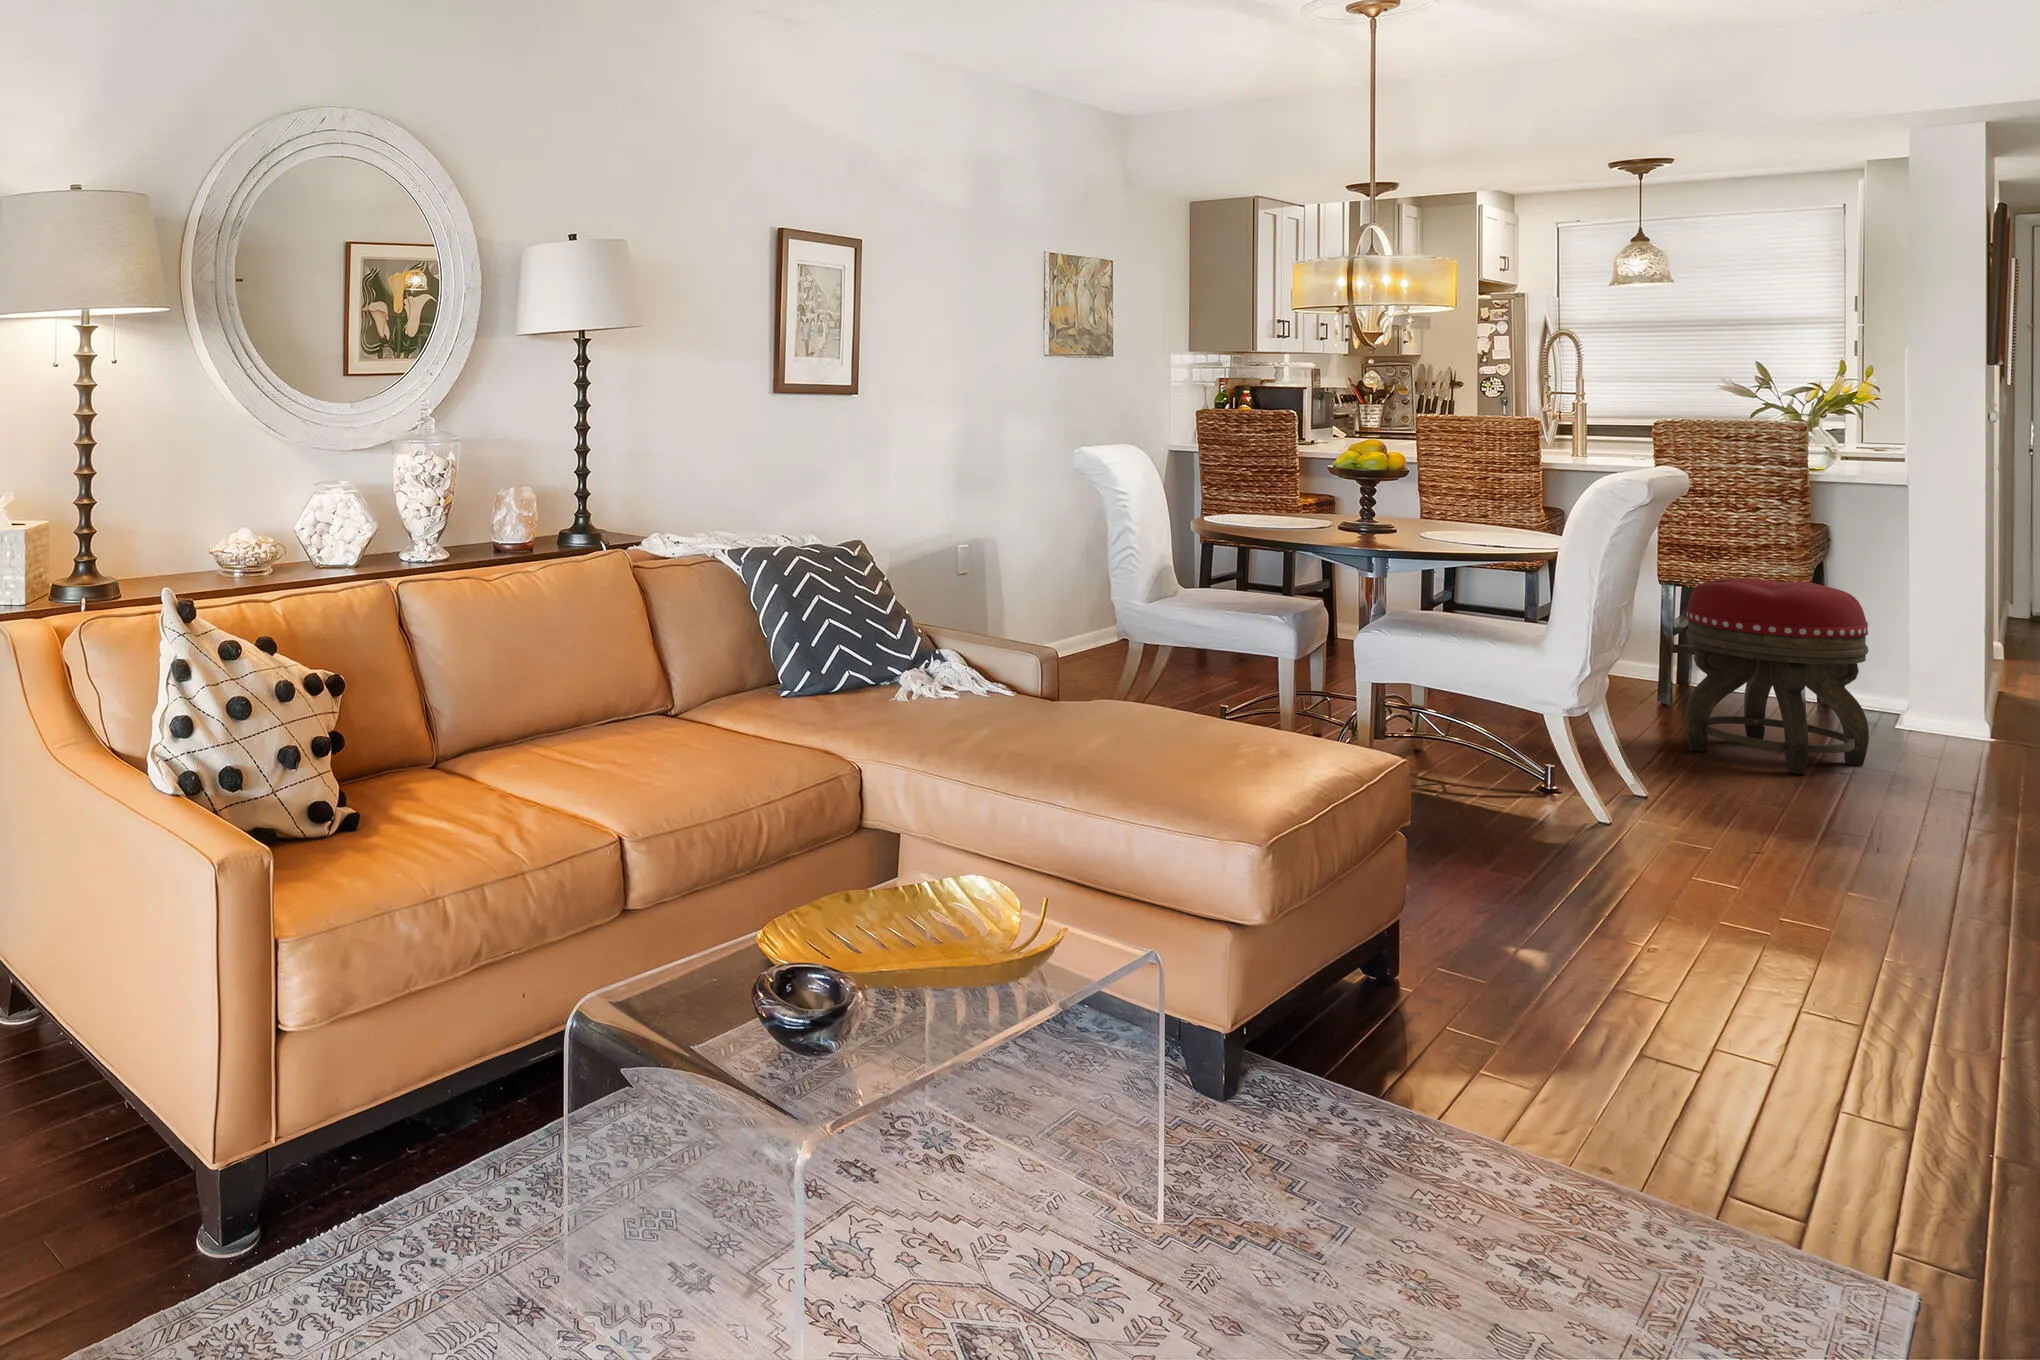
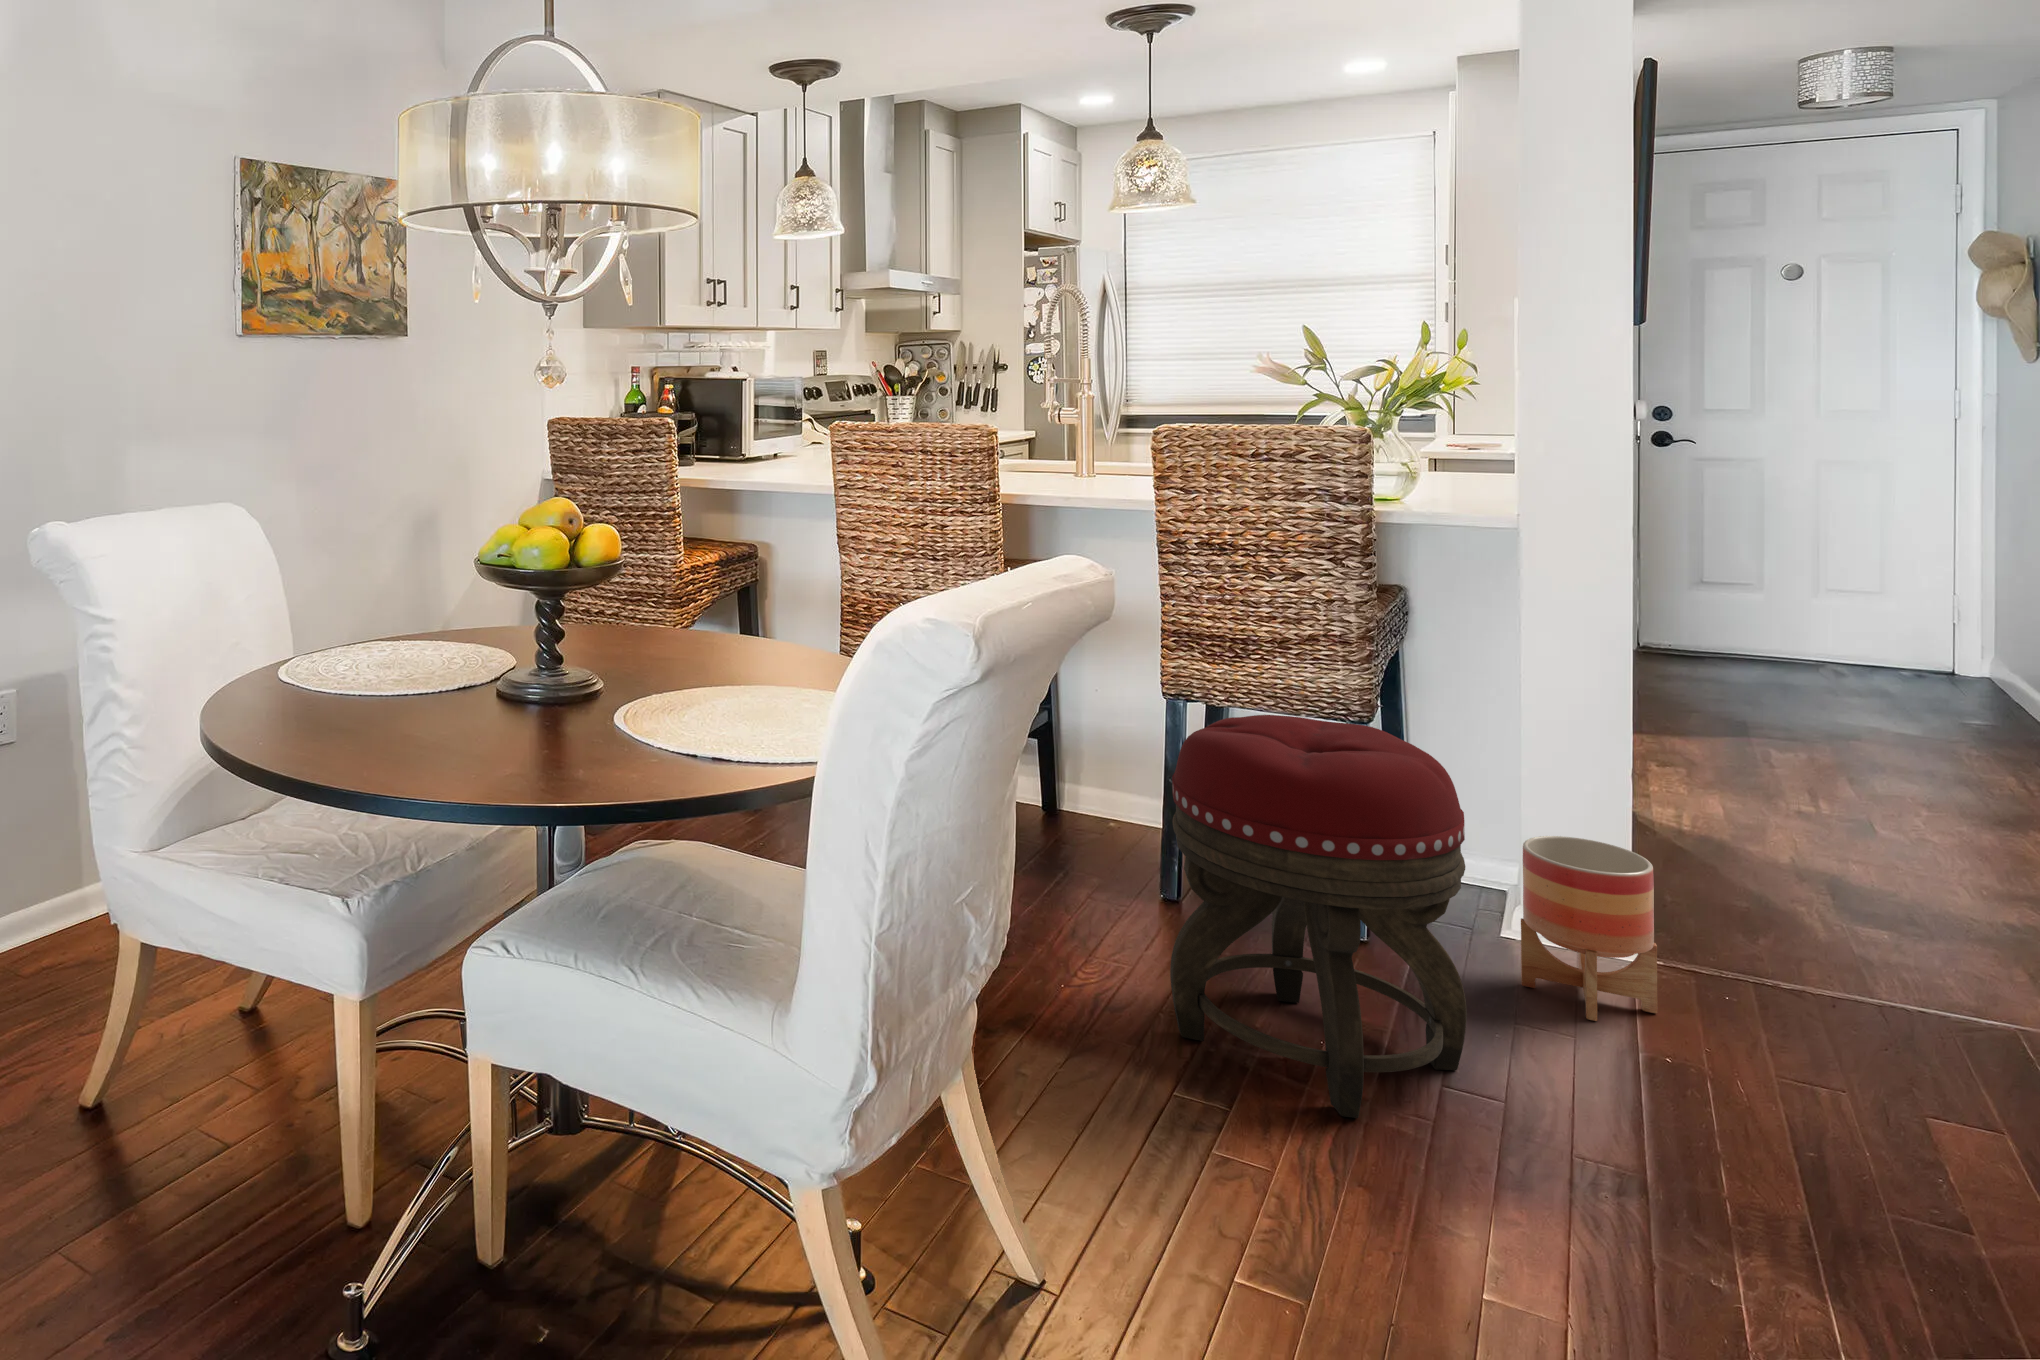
planter: none [1905,660,1992,756] -> present [1521,836,1657,1021]

